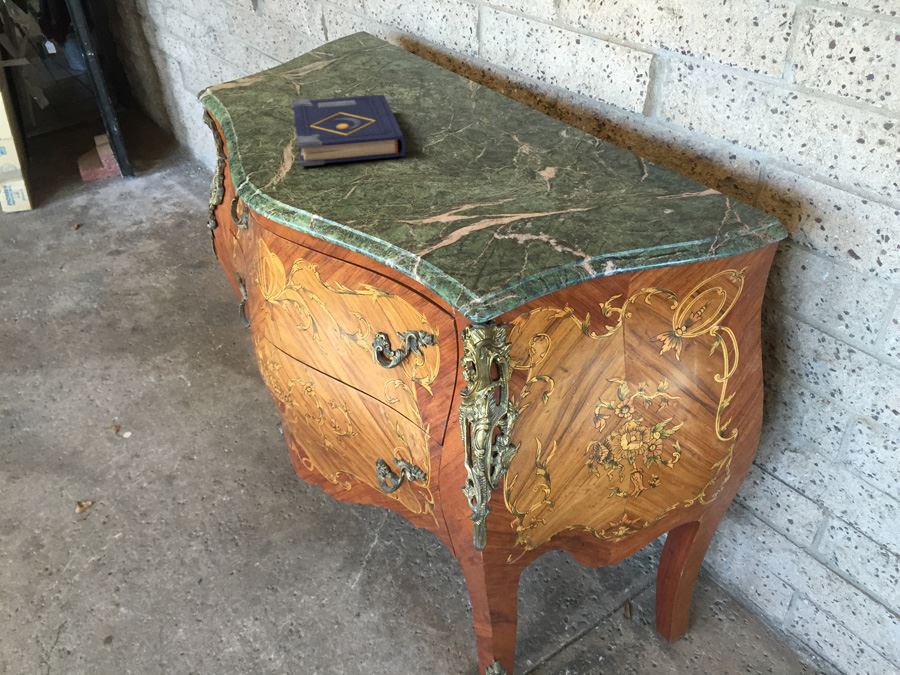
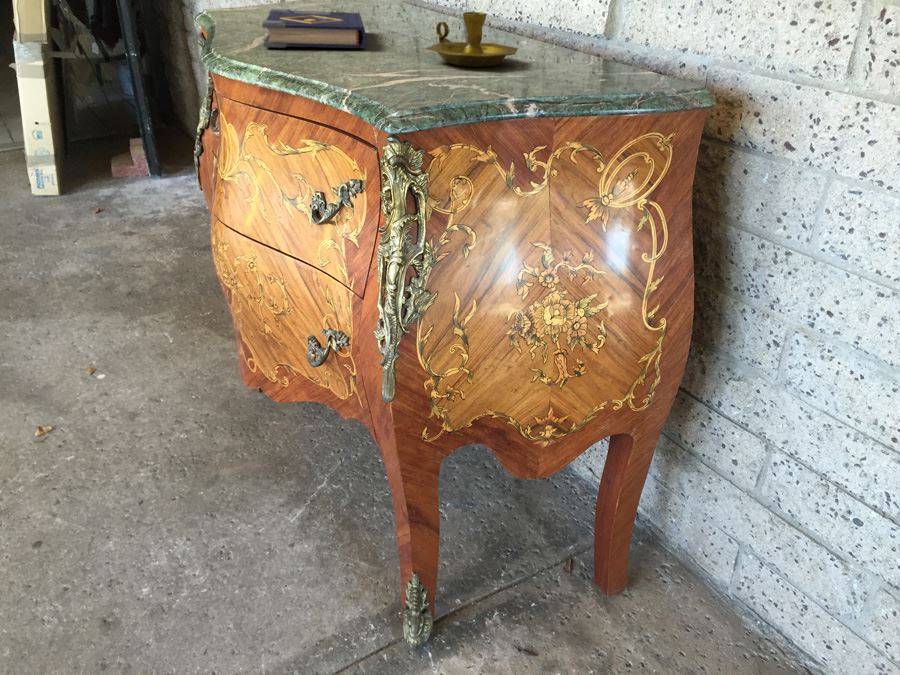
candlestick: none [476,124,570,185] -> present [426,12,518,67]

